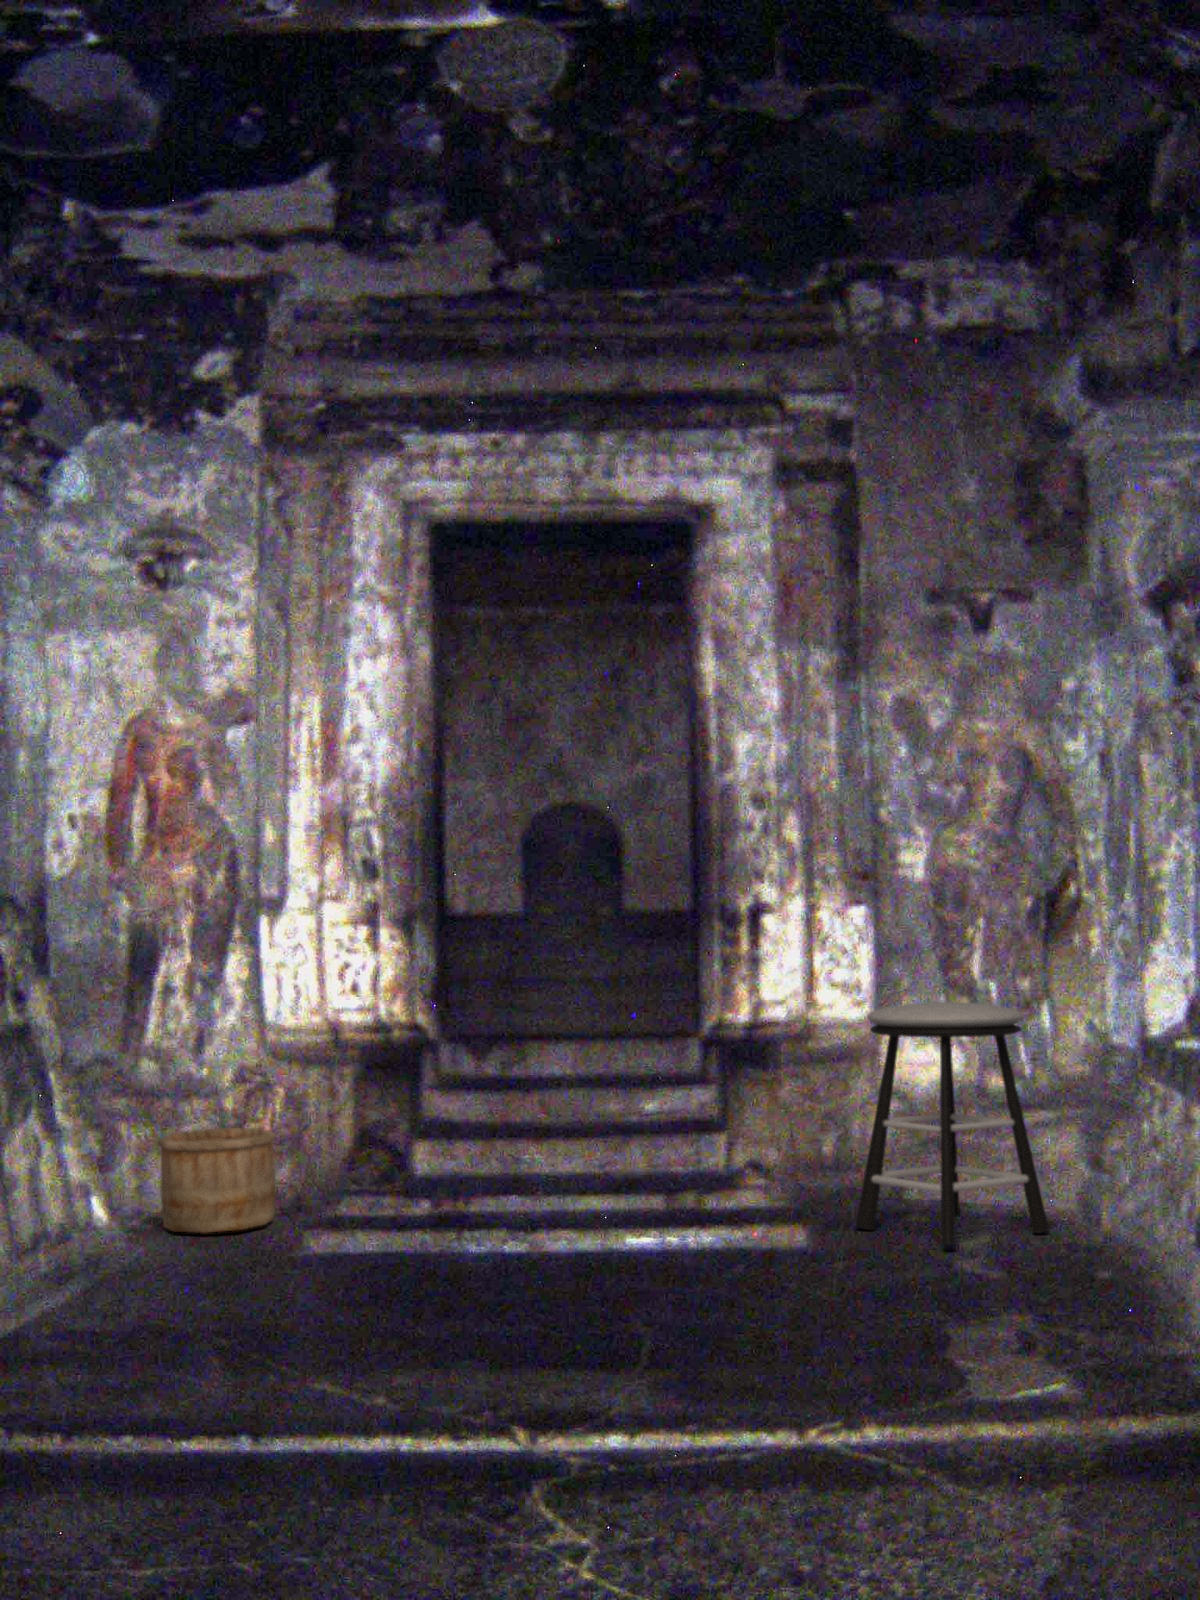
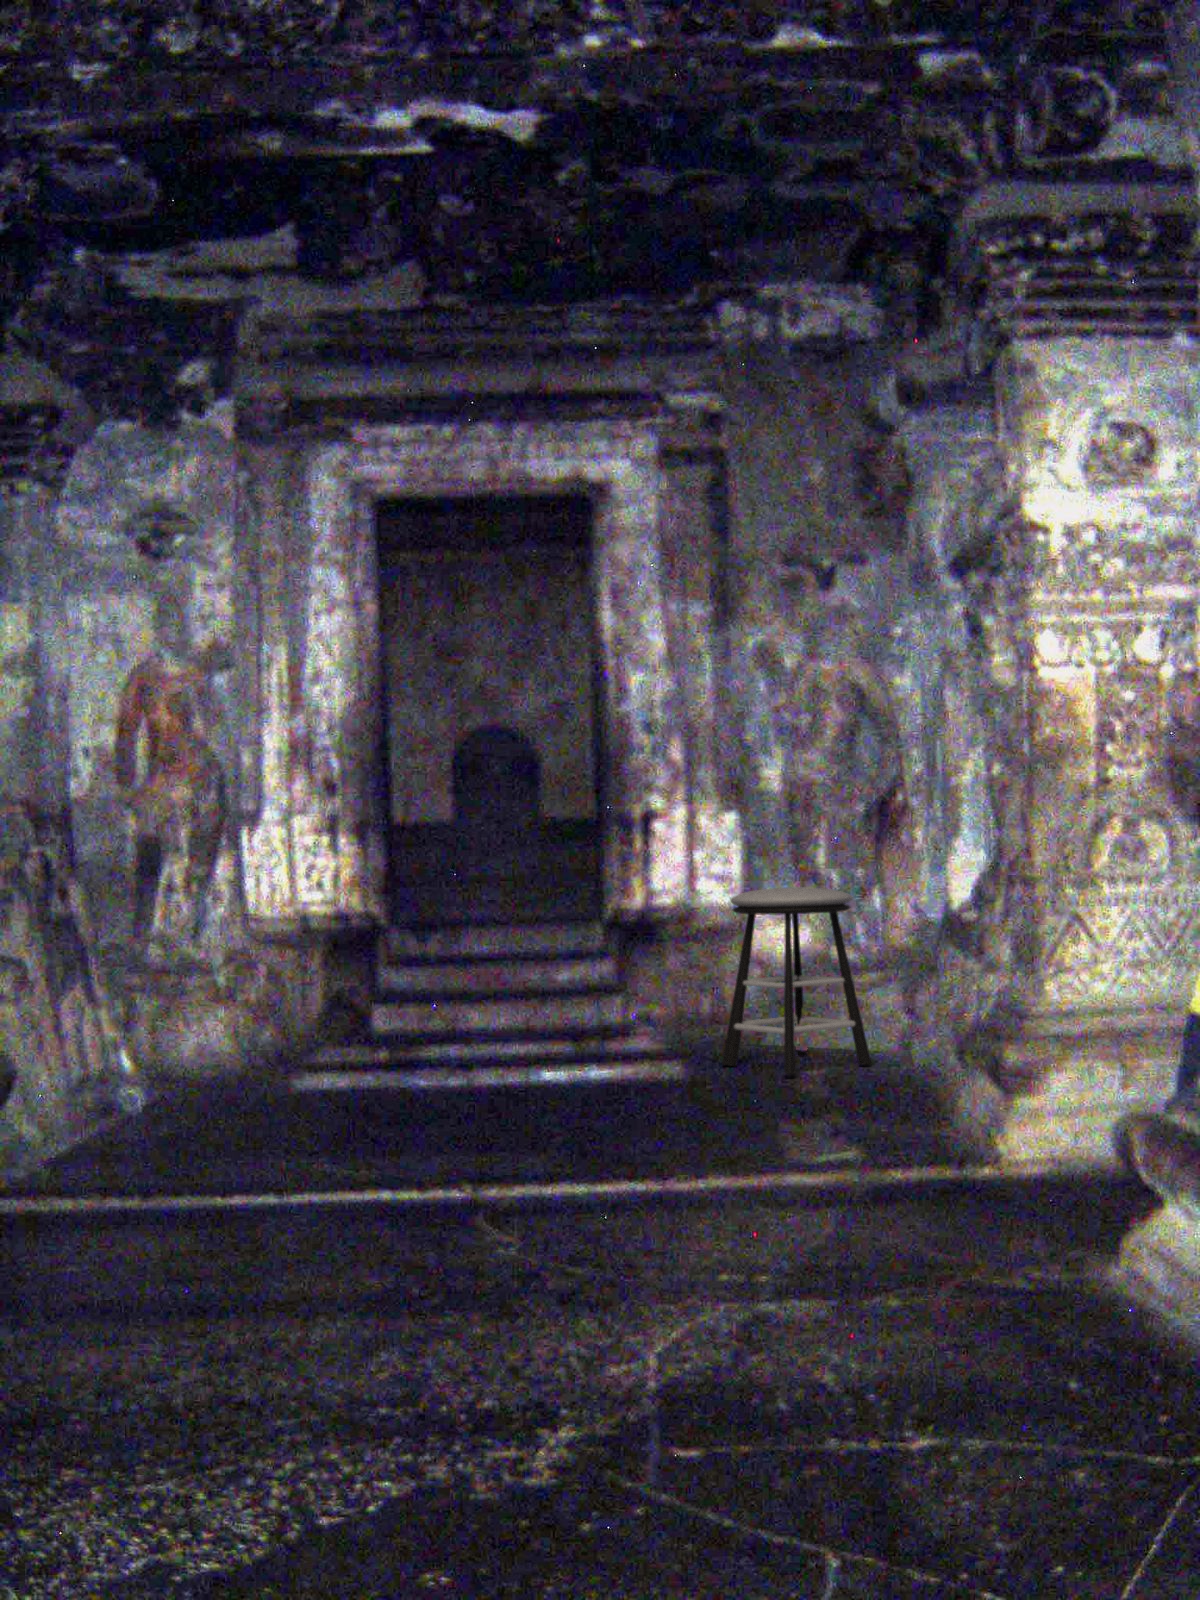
wooden bucket: present [157,1128,277,1233] -> none [167,998,263,1078]

